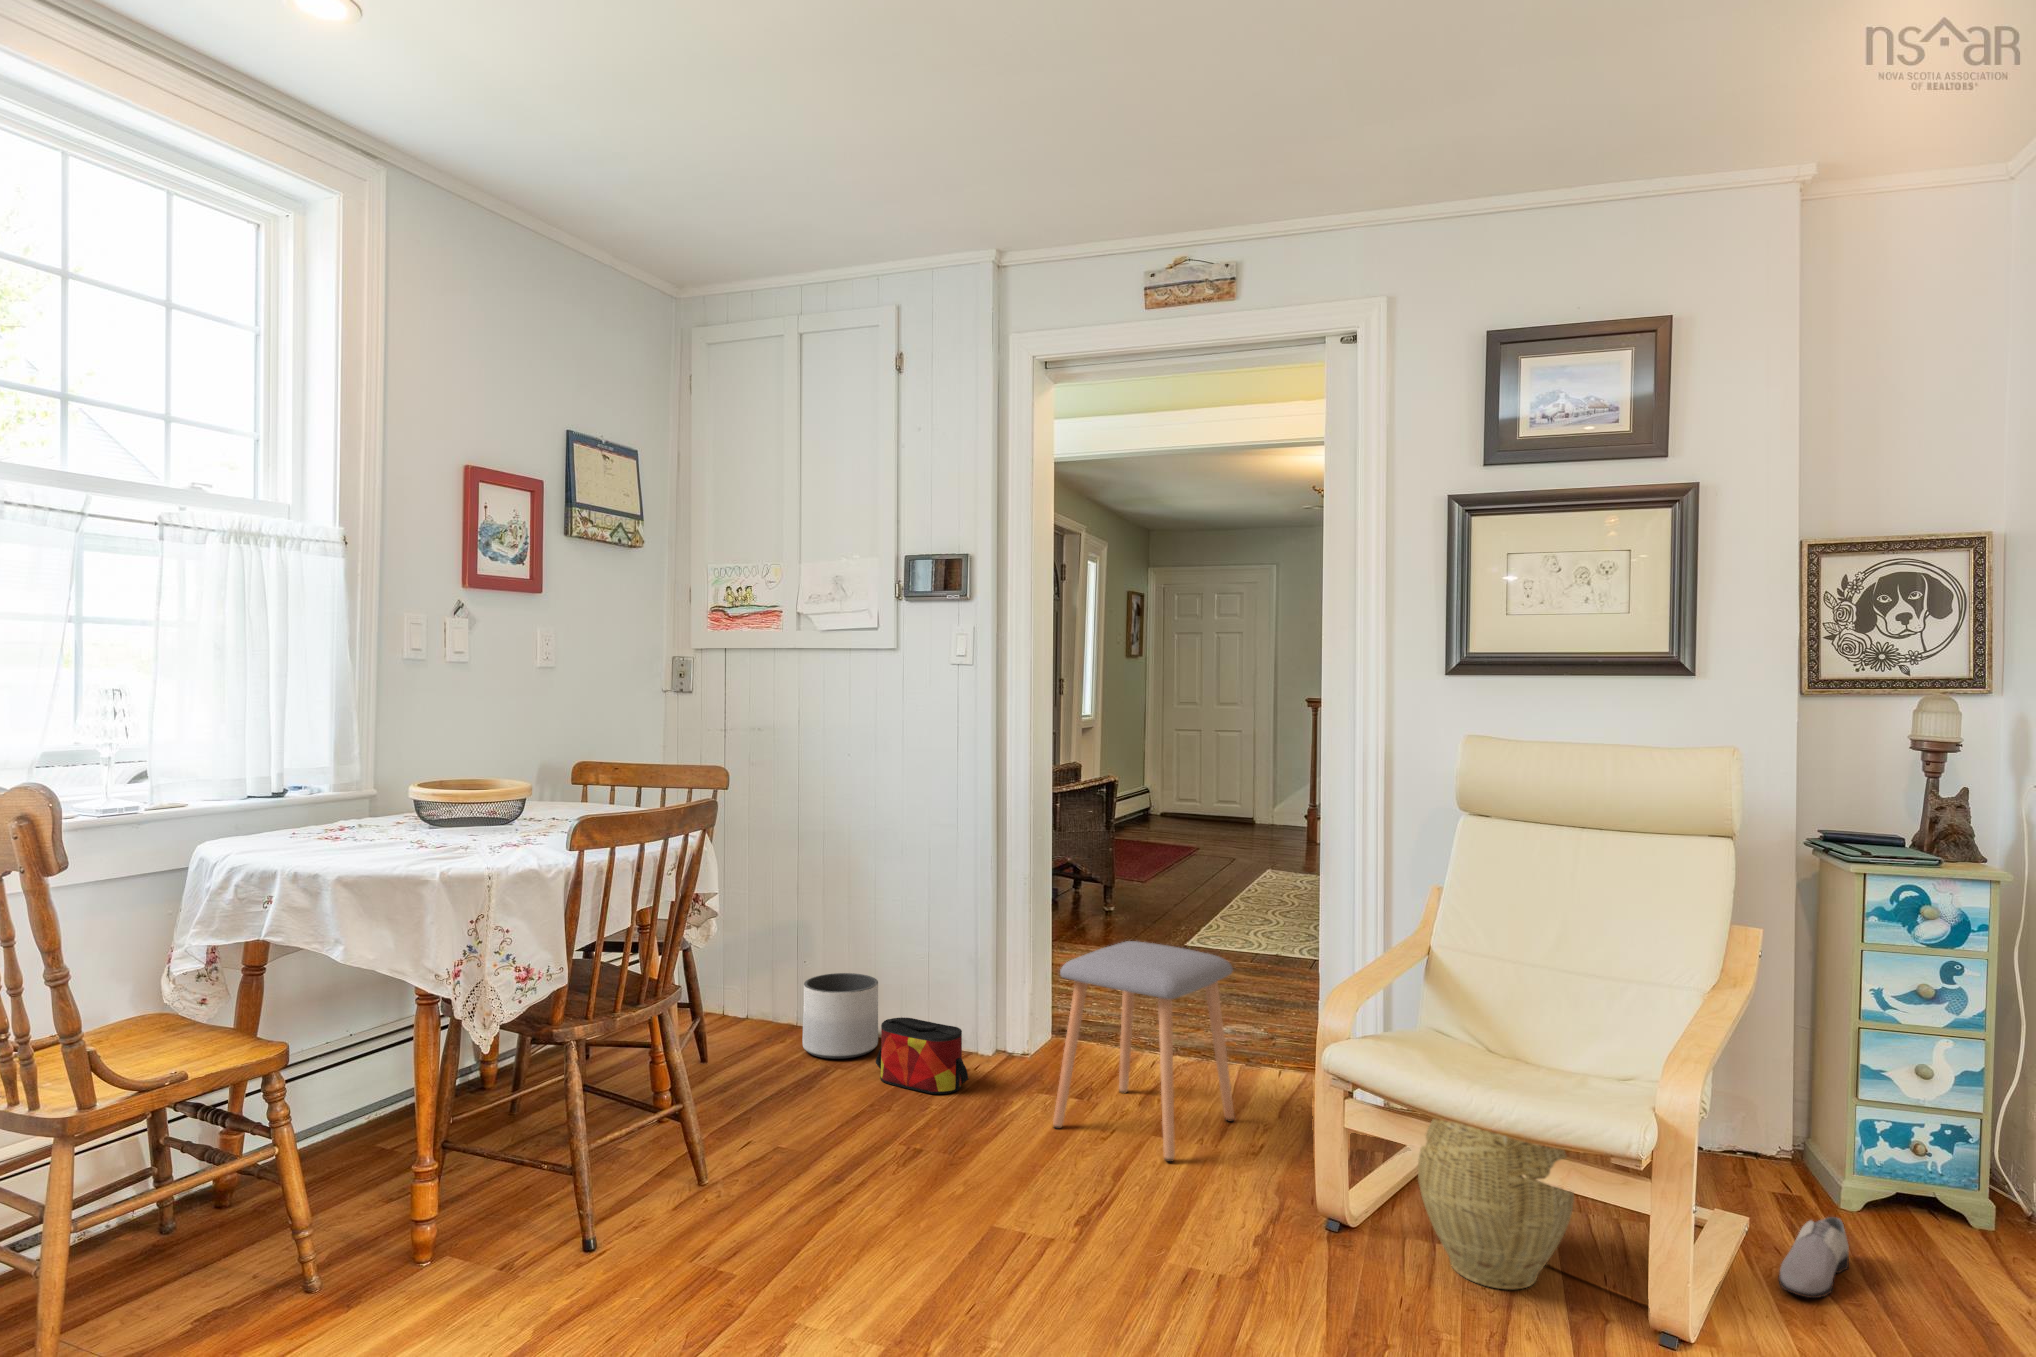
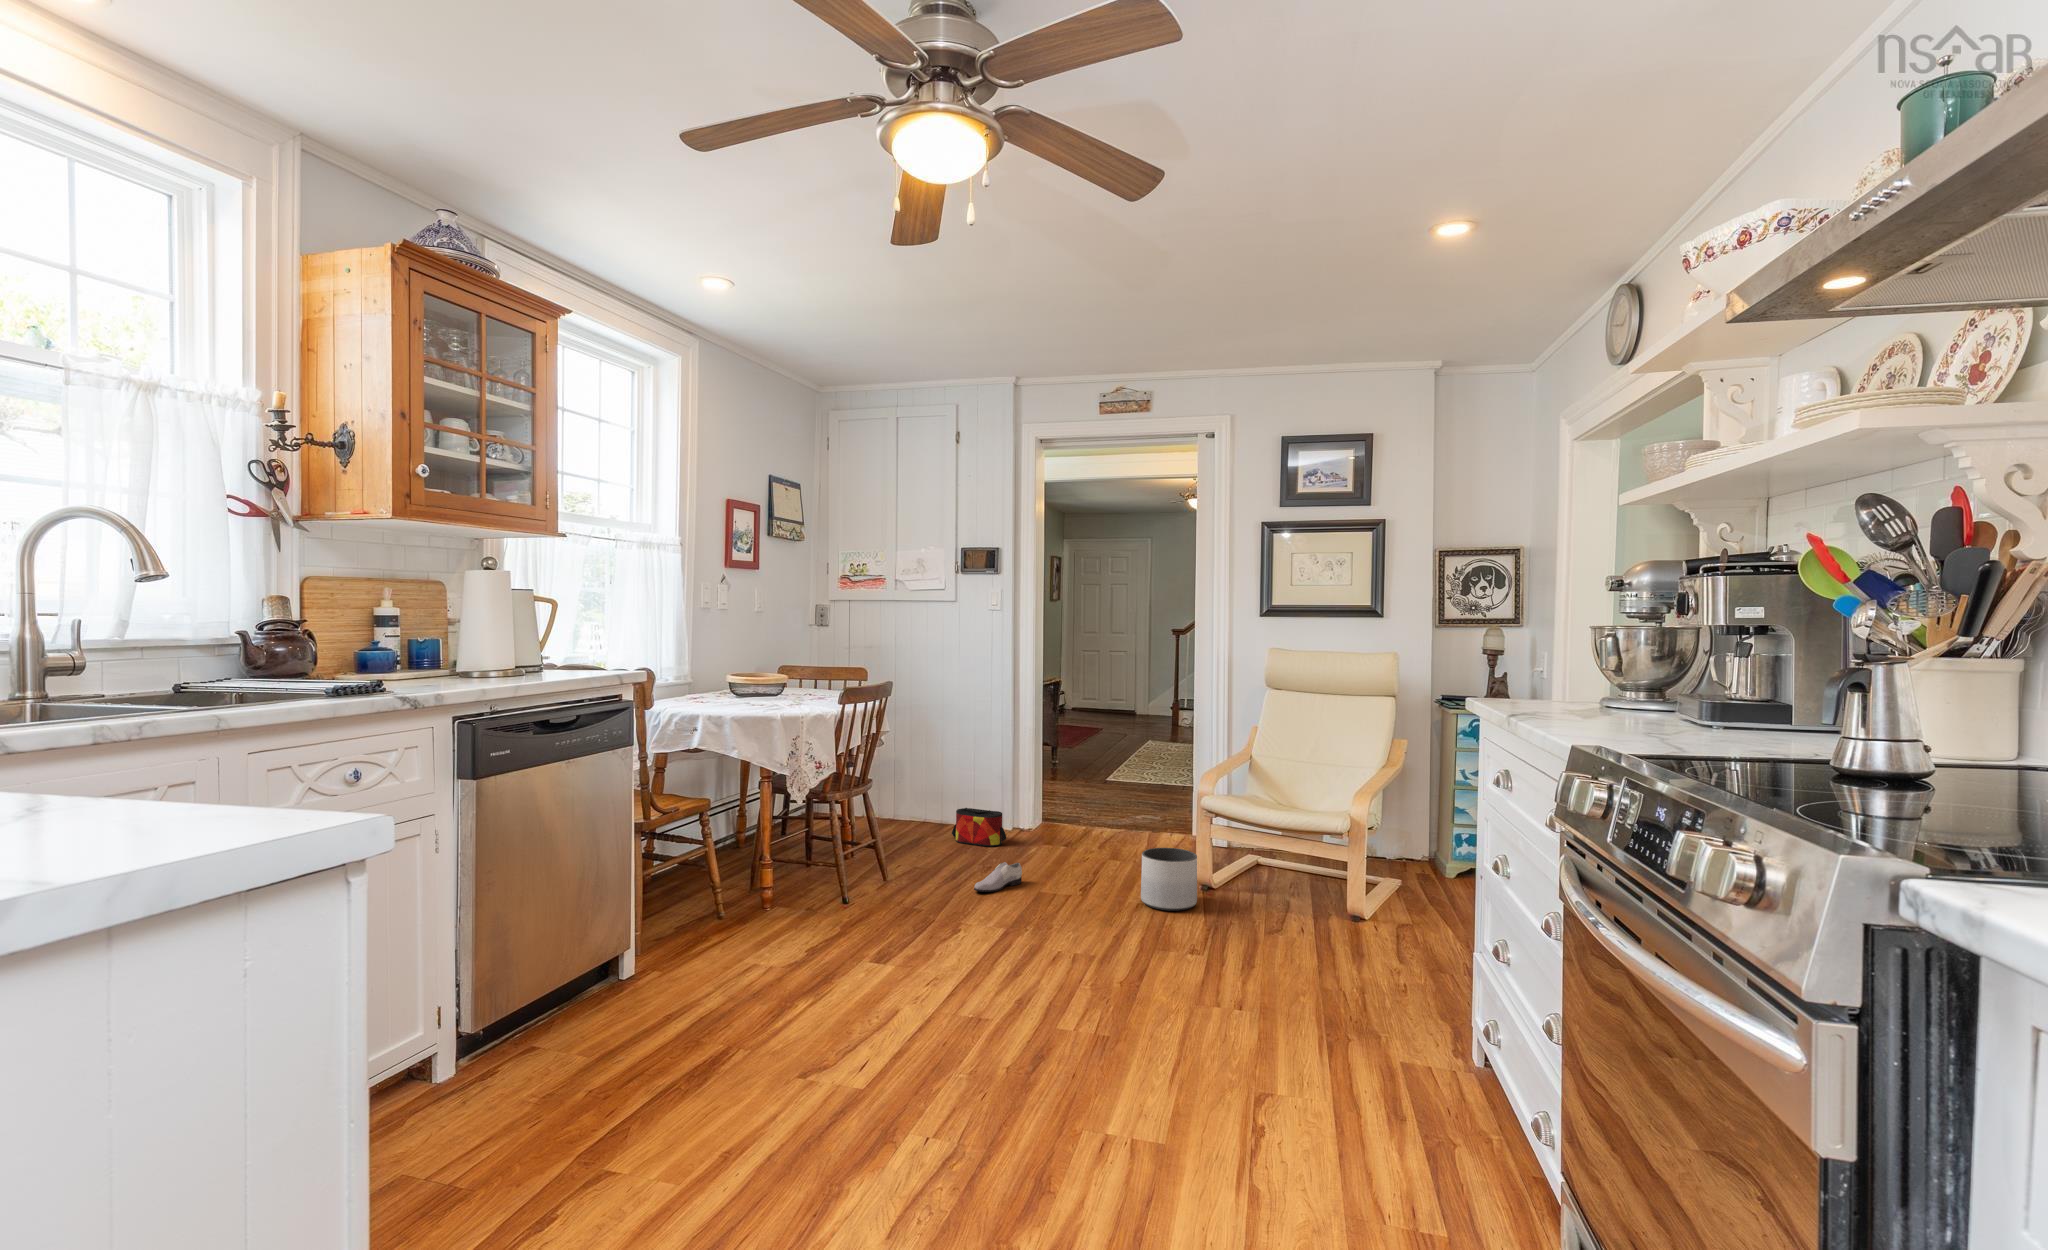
stool: present [1053,941,1234,1162] -> none [1057,761,1151,868]
planter: present [802,973,878,1059] -> present [1141,848,1197,911]
woven basket: present [1418,1119,1574,1289] -> none [1246,815,1317,905]
shoe: present [1778,1217,1849,1298] -> present [974,862,1022,892]

